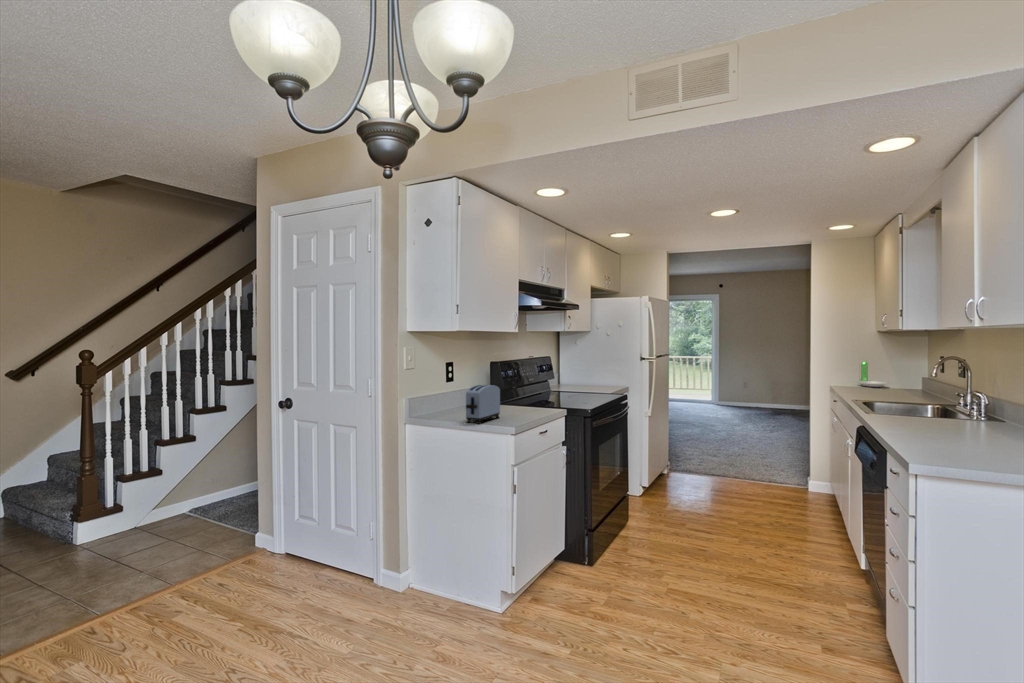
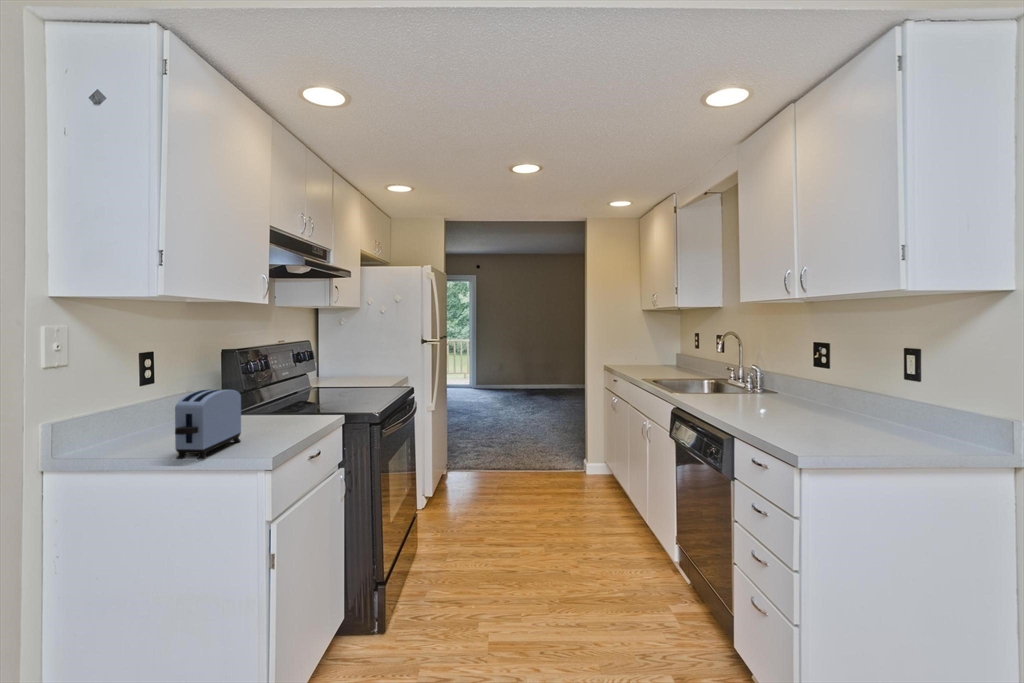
plate: present [858,361,888,387] -> none [630,334,657,368]

